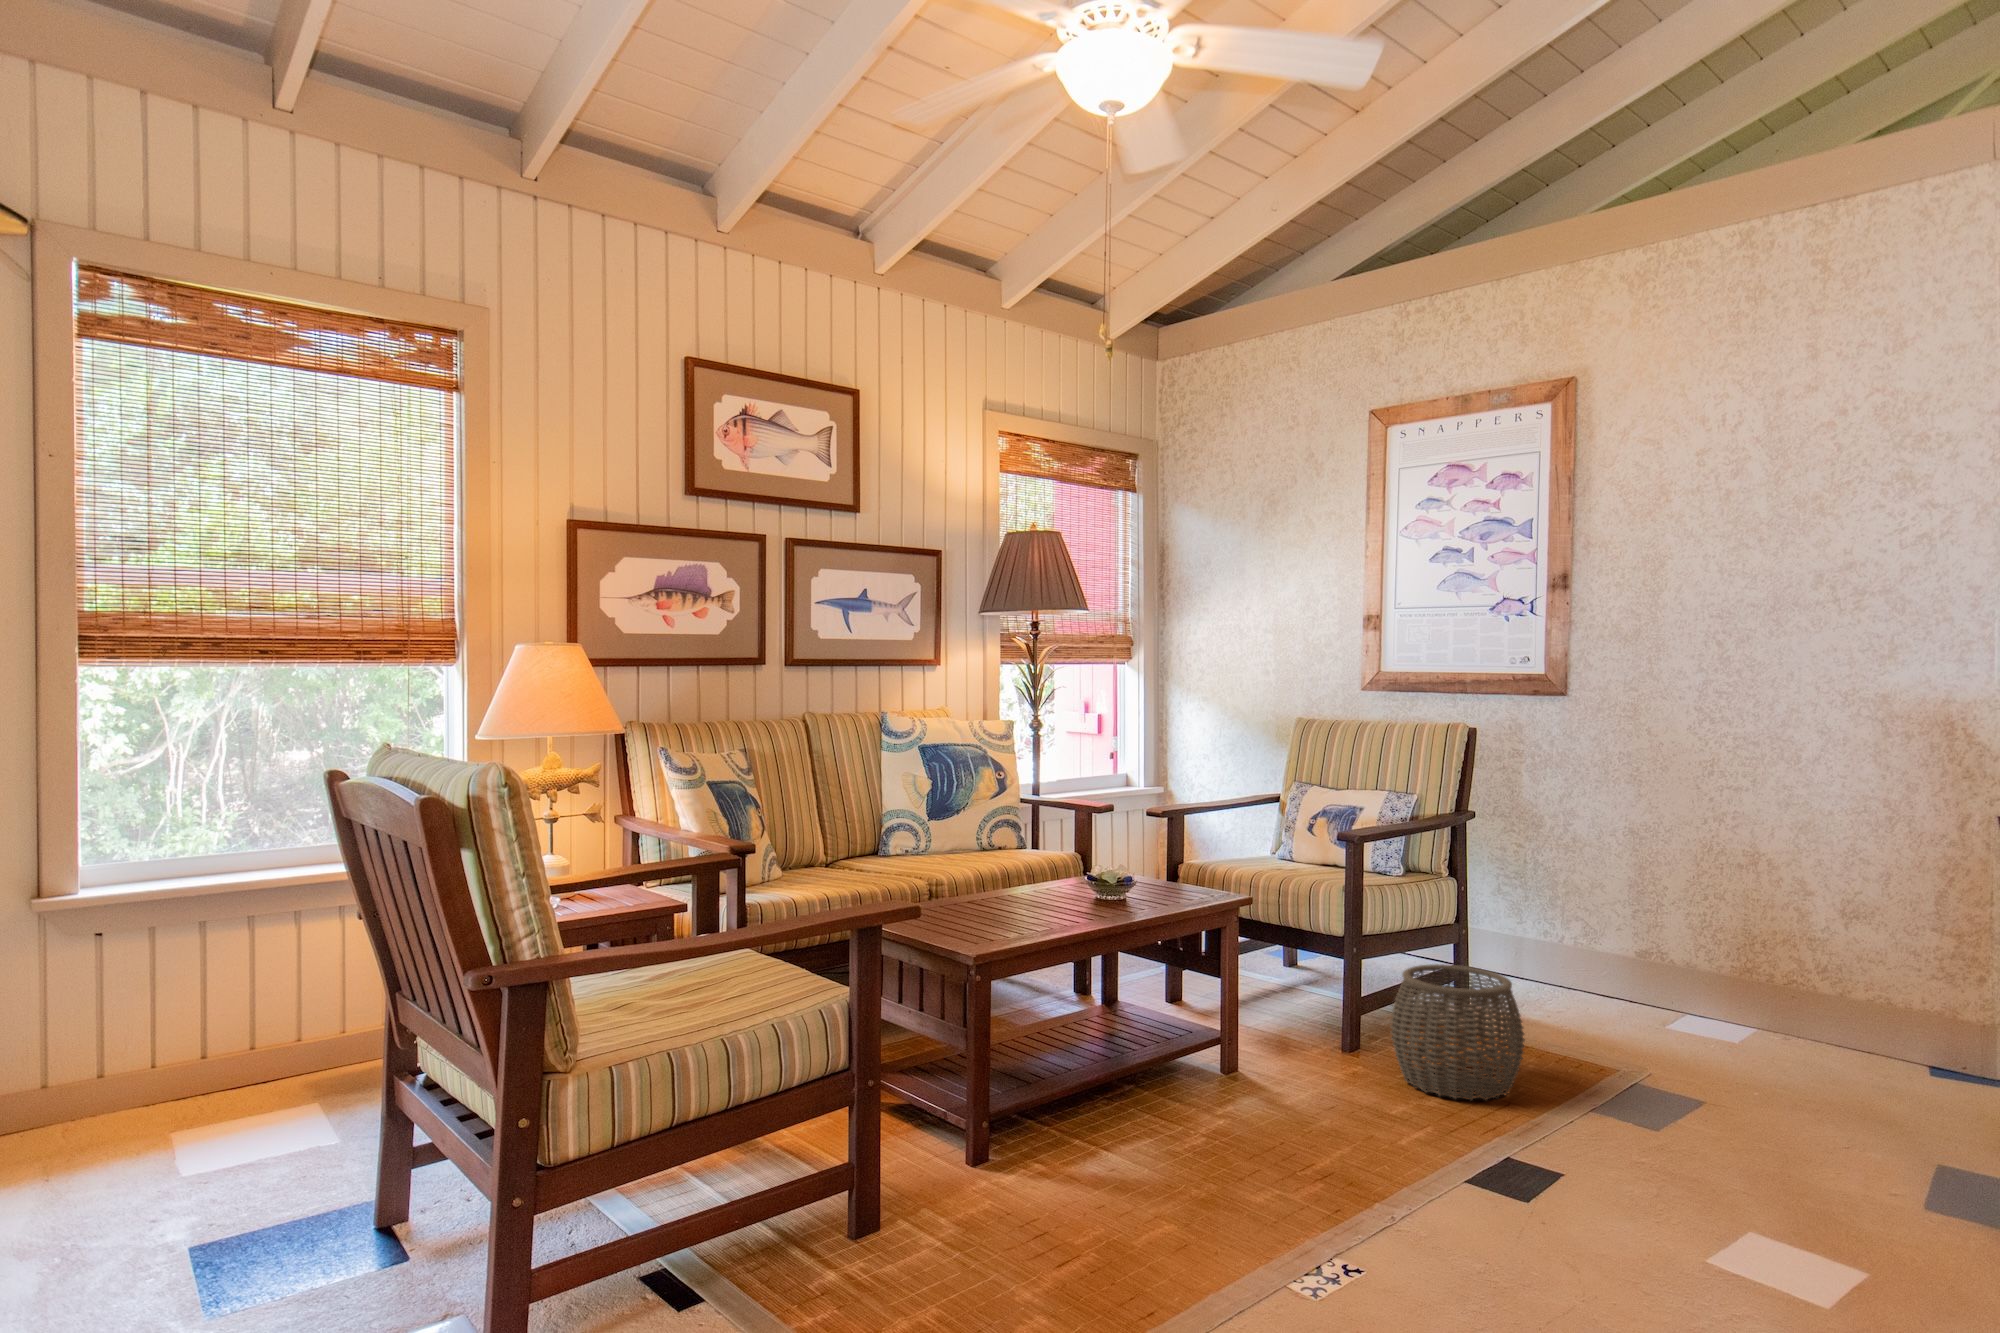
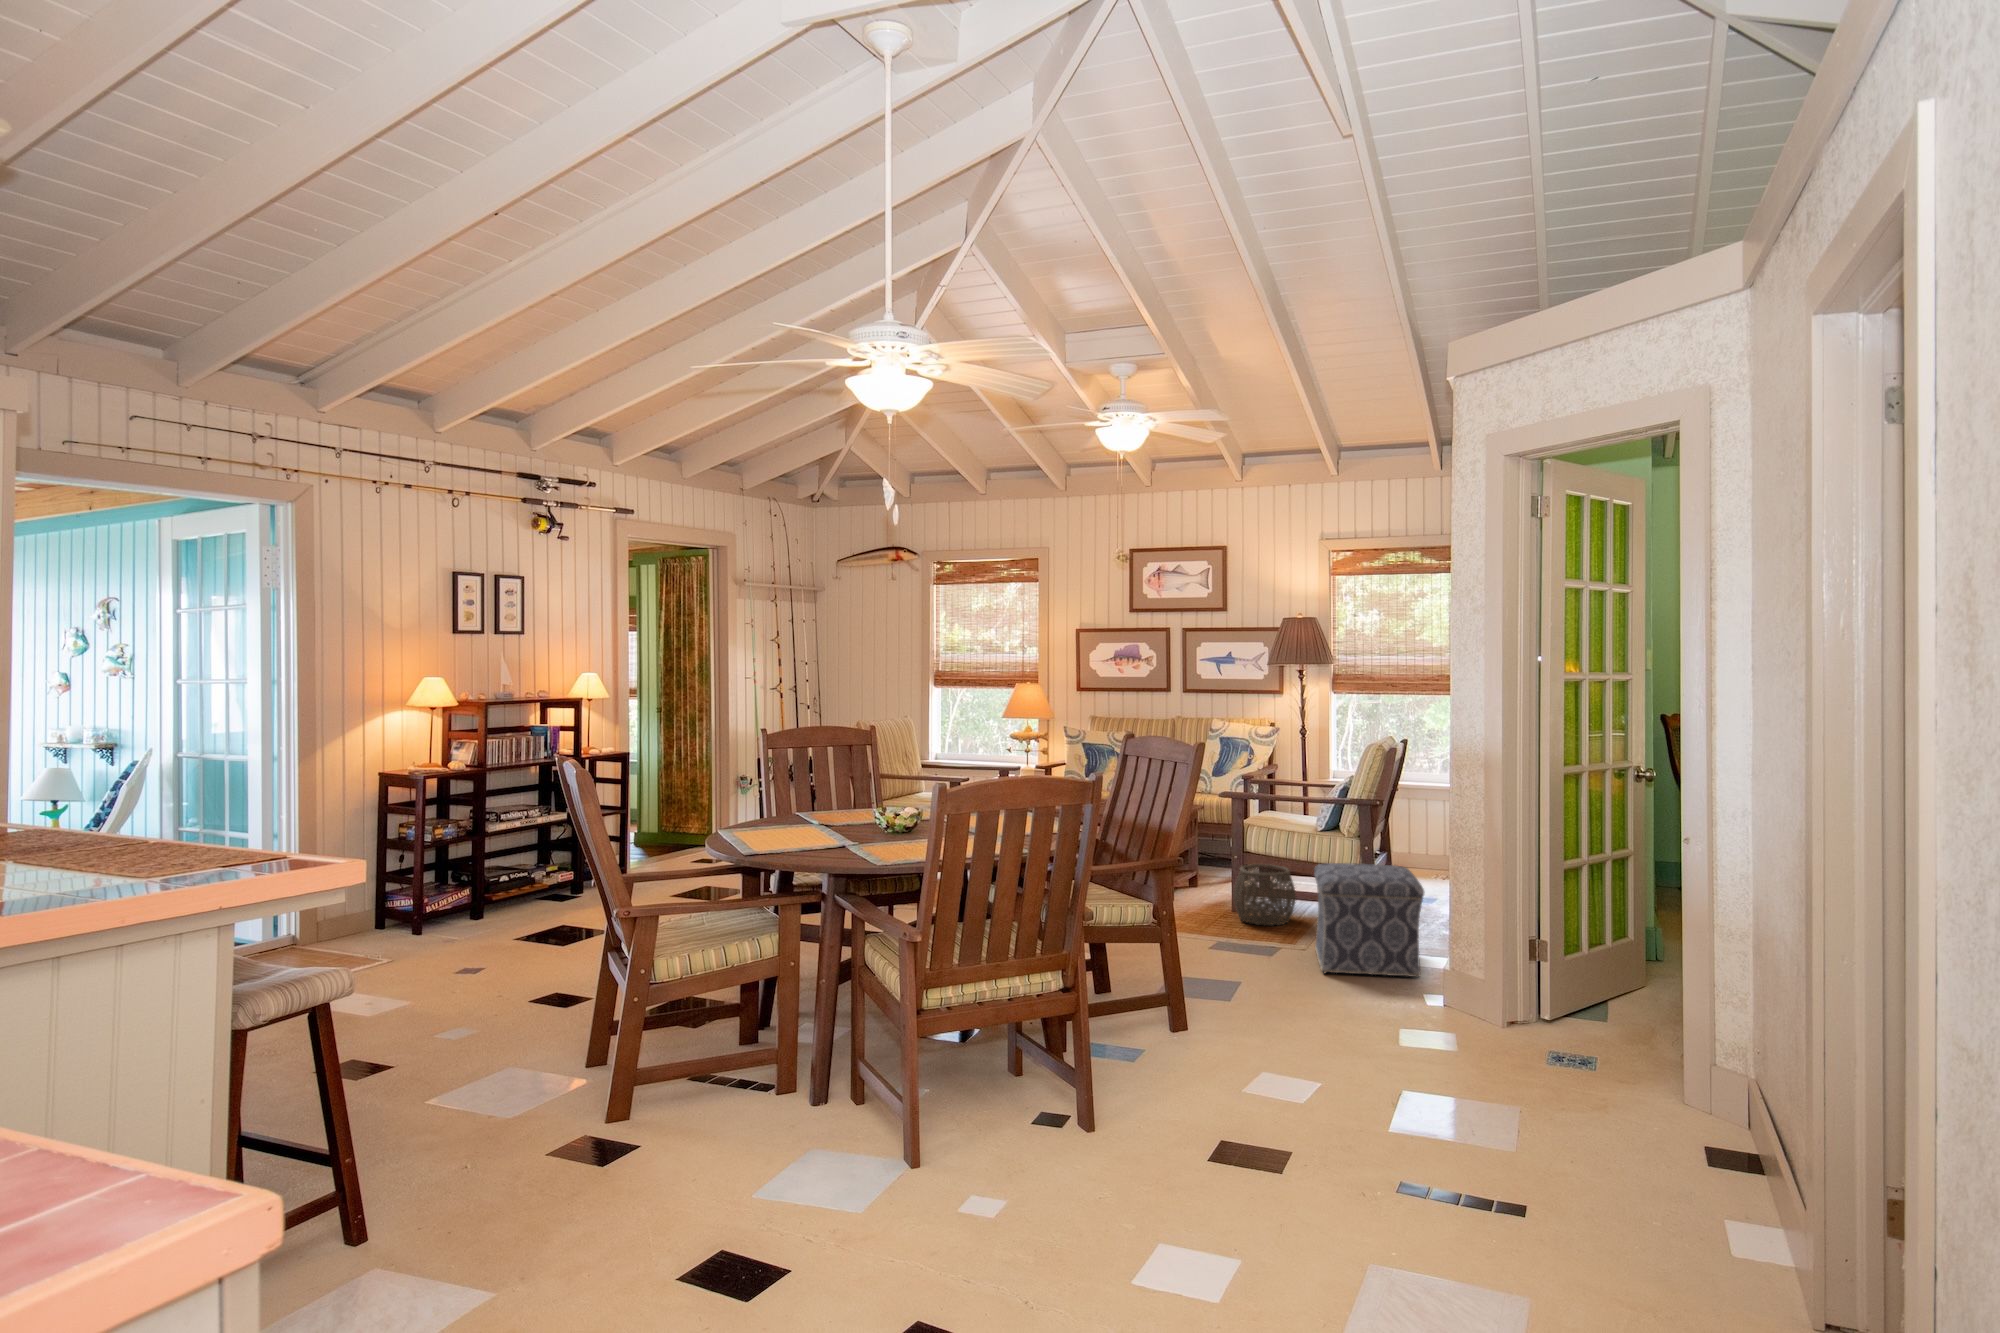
ottoman: none [1706,915,1957,1162] -> present [1314,863,1424,978]

